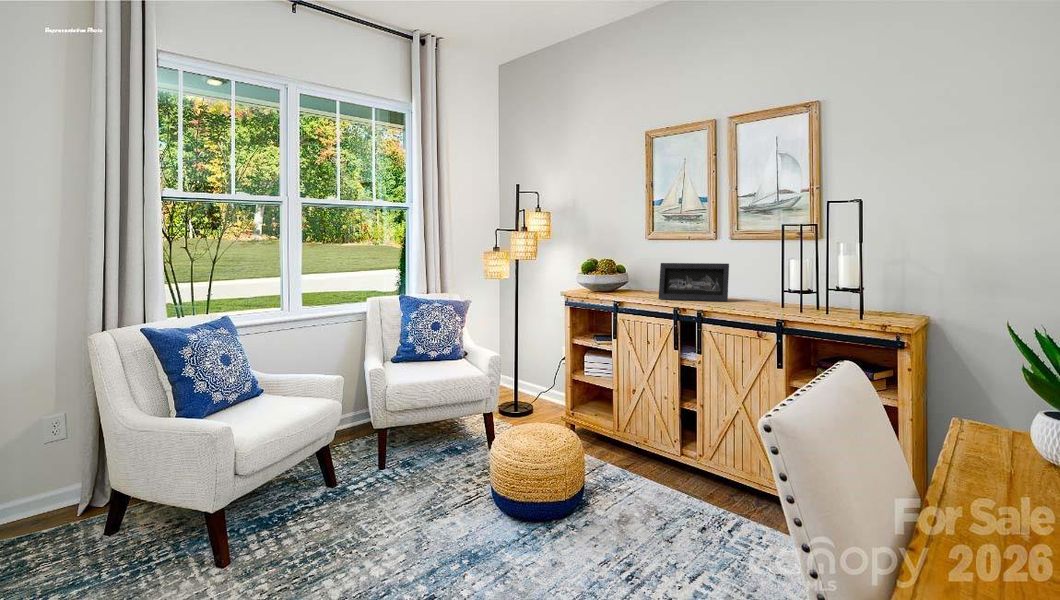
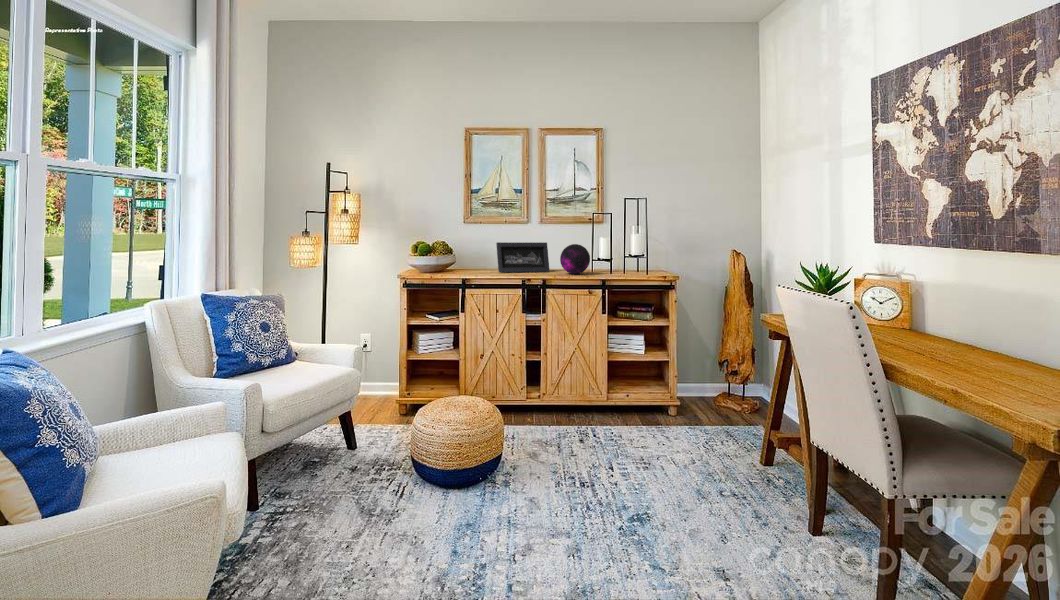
decorative orb: none [732,267,776,307] -> present [560,244,590,274]

